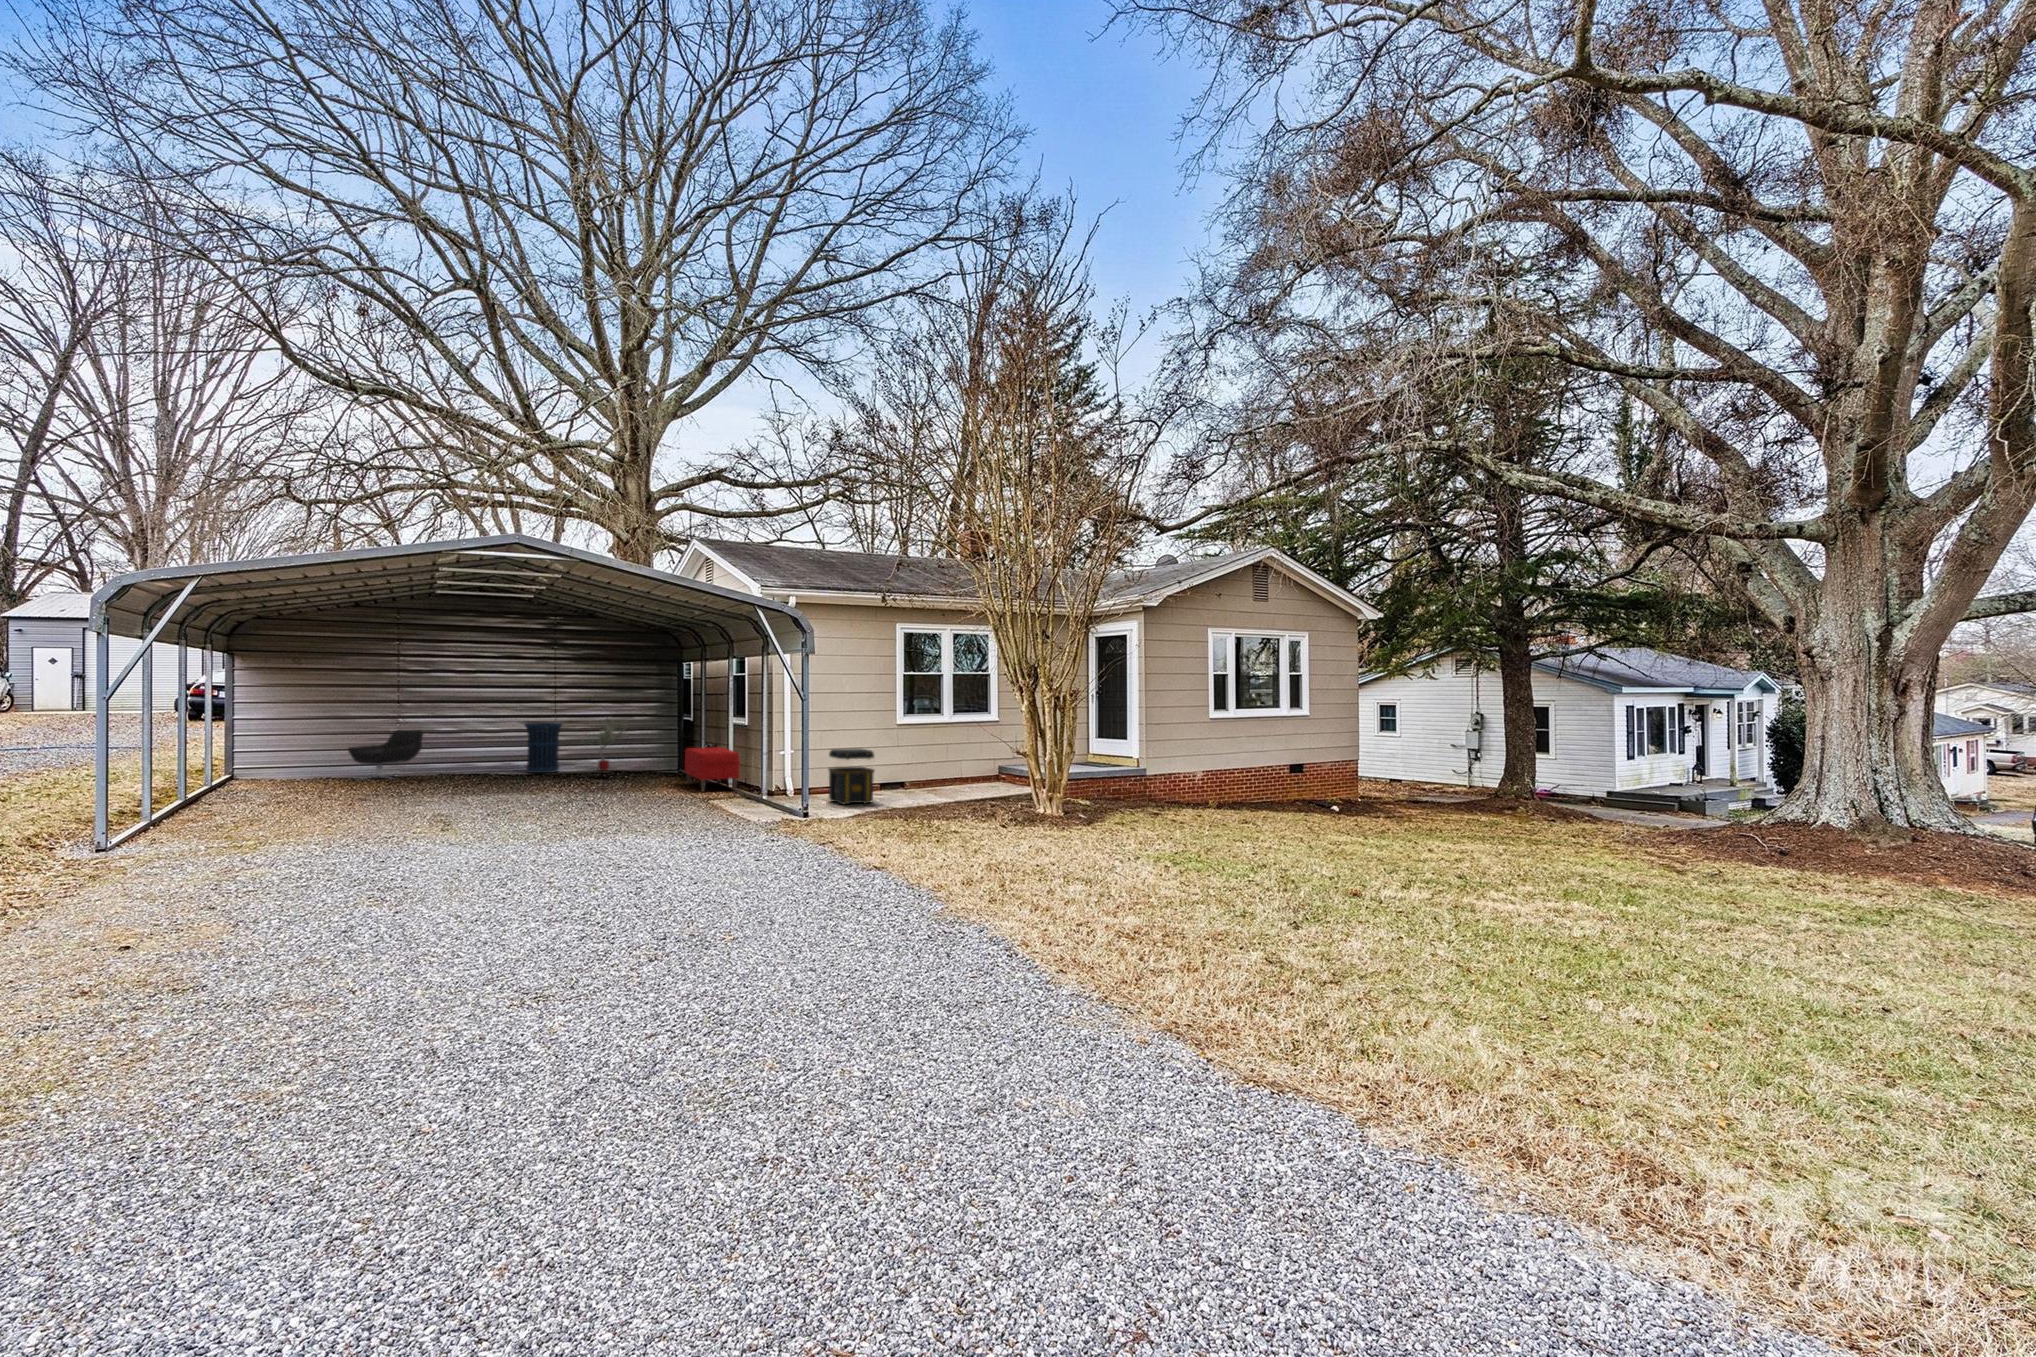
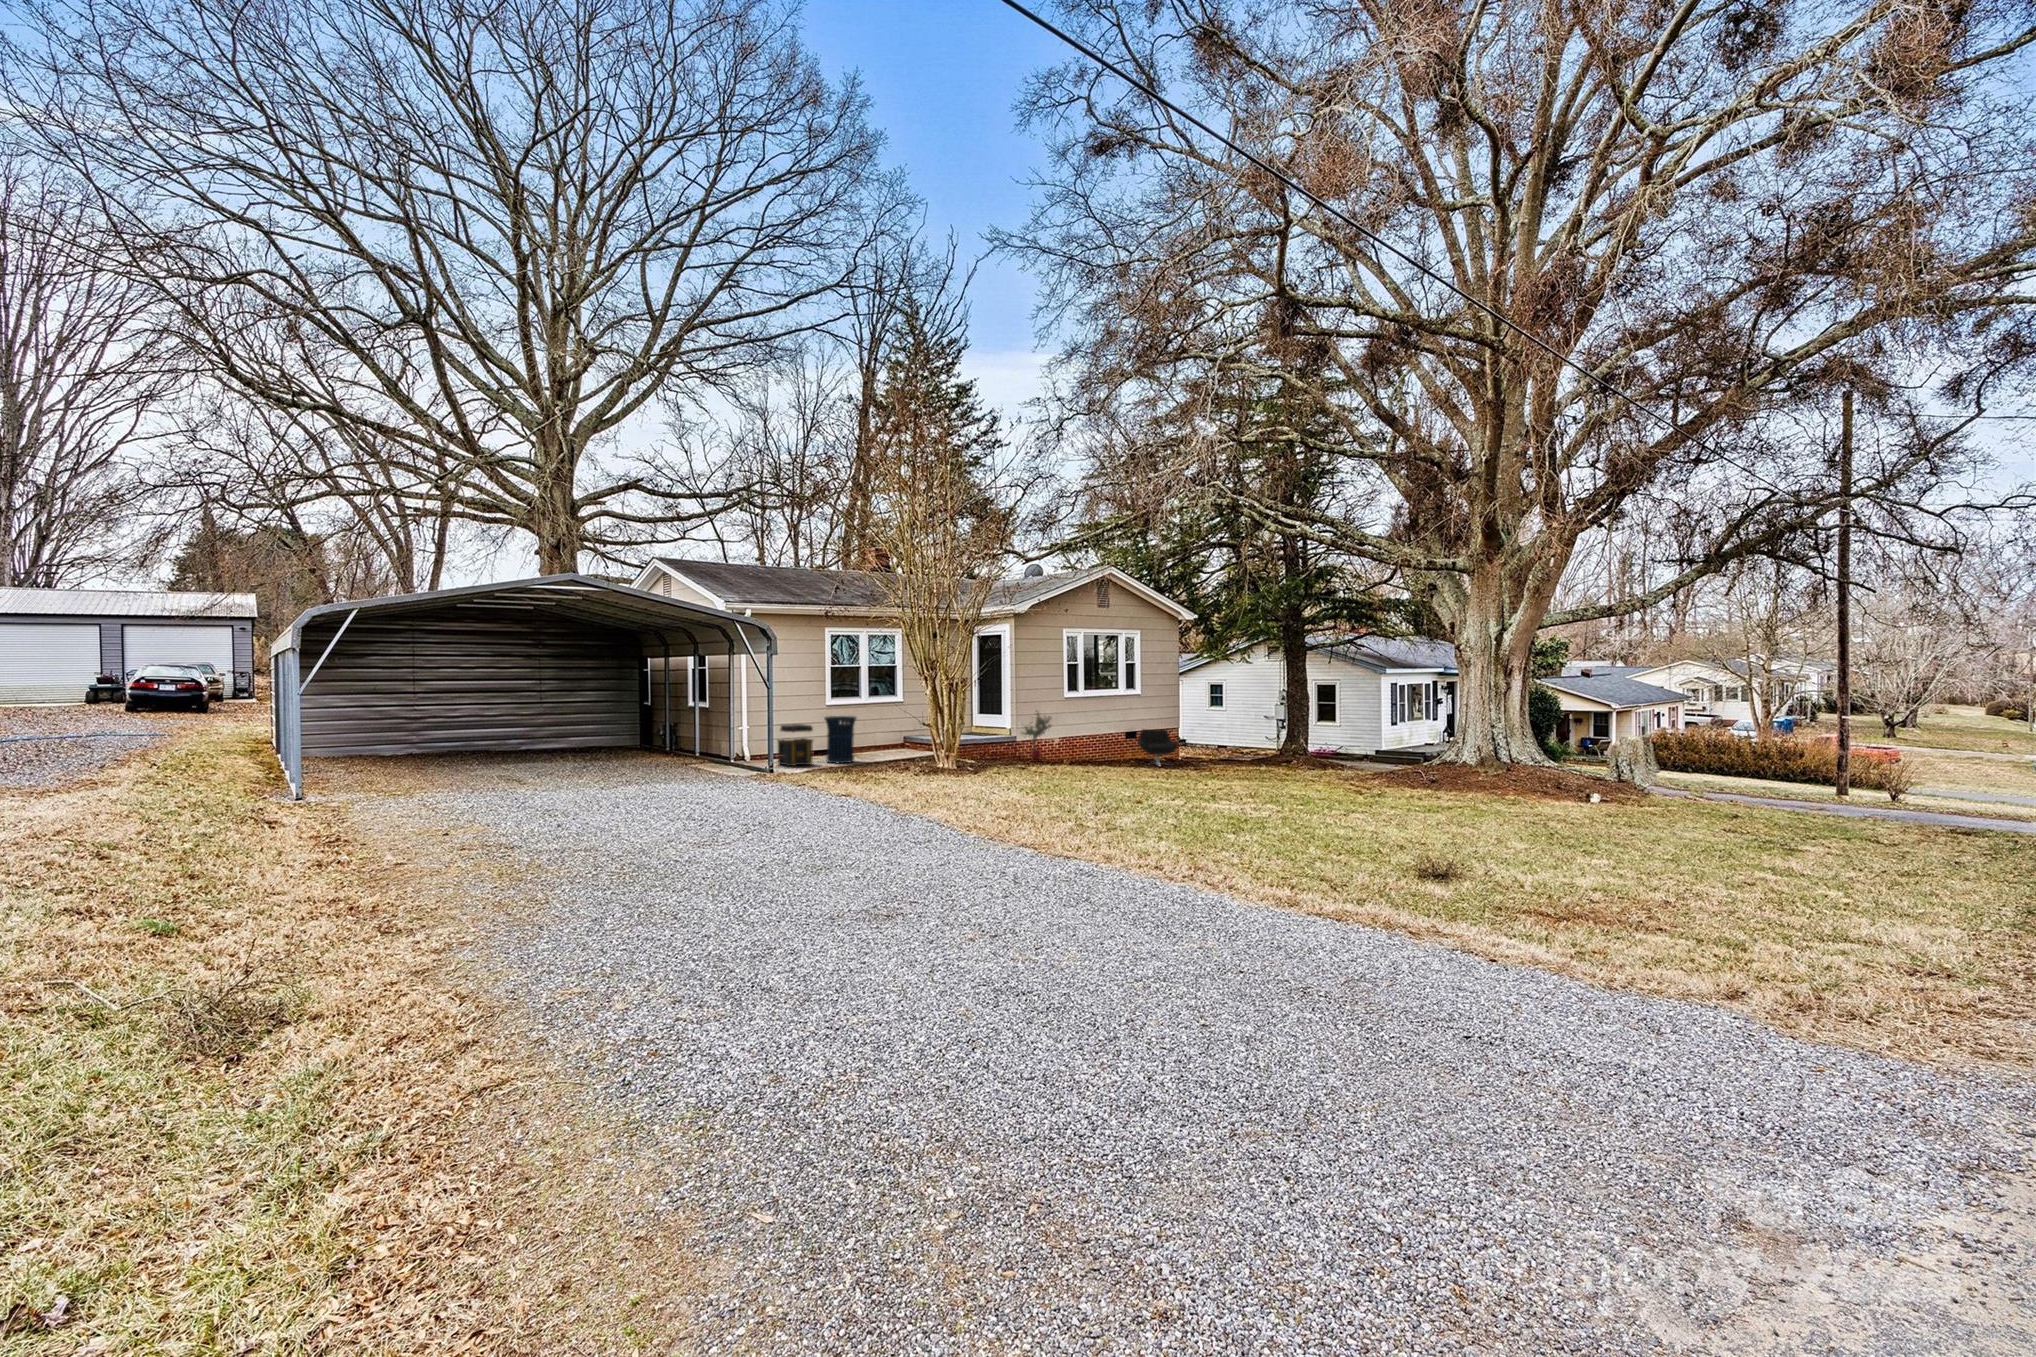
potted tree: present [583,717,627,771] -> present [1022,711,1052,760]
trash can: present [524,722,562,773] -> present [824,716,856,763]
lounge chair: present [348,729,423,778] -> present [1137,729,1178,764]
bench: present [685,747,740,792] -> none [654,726,702,761]

